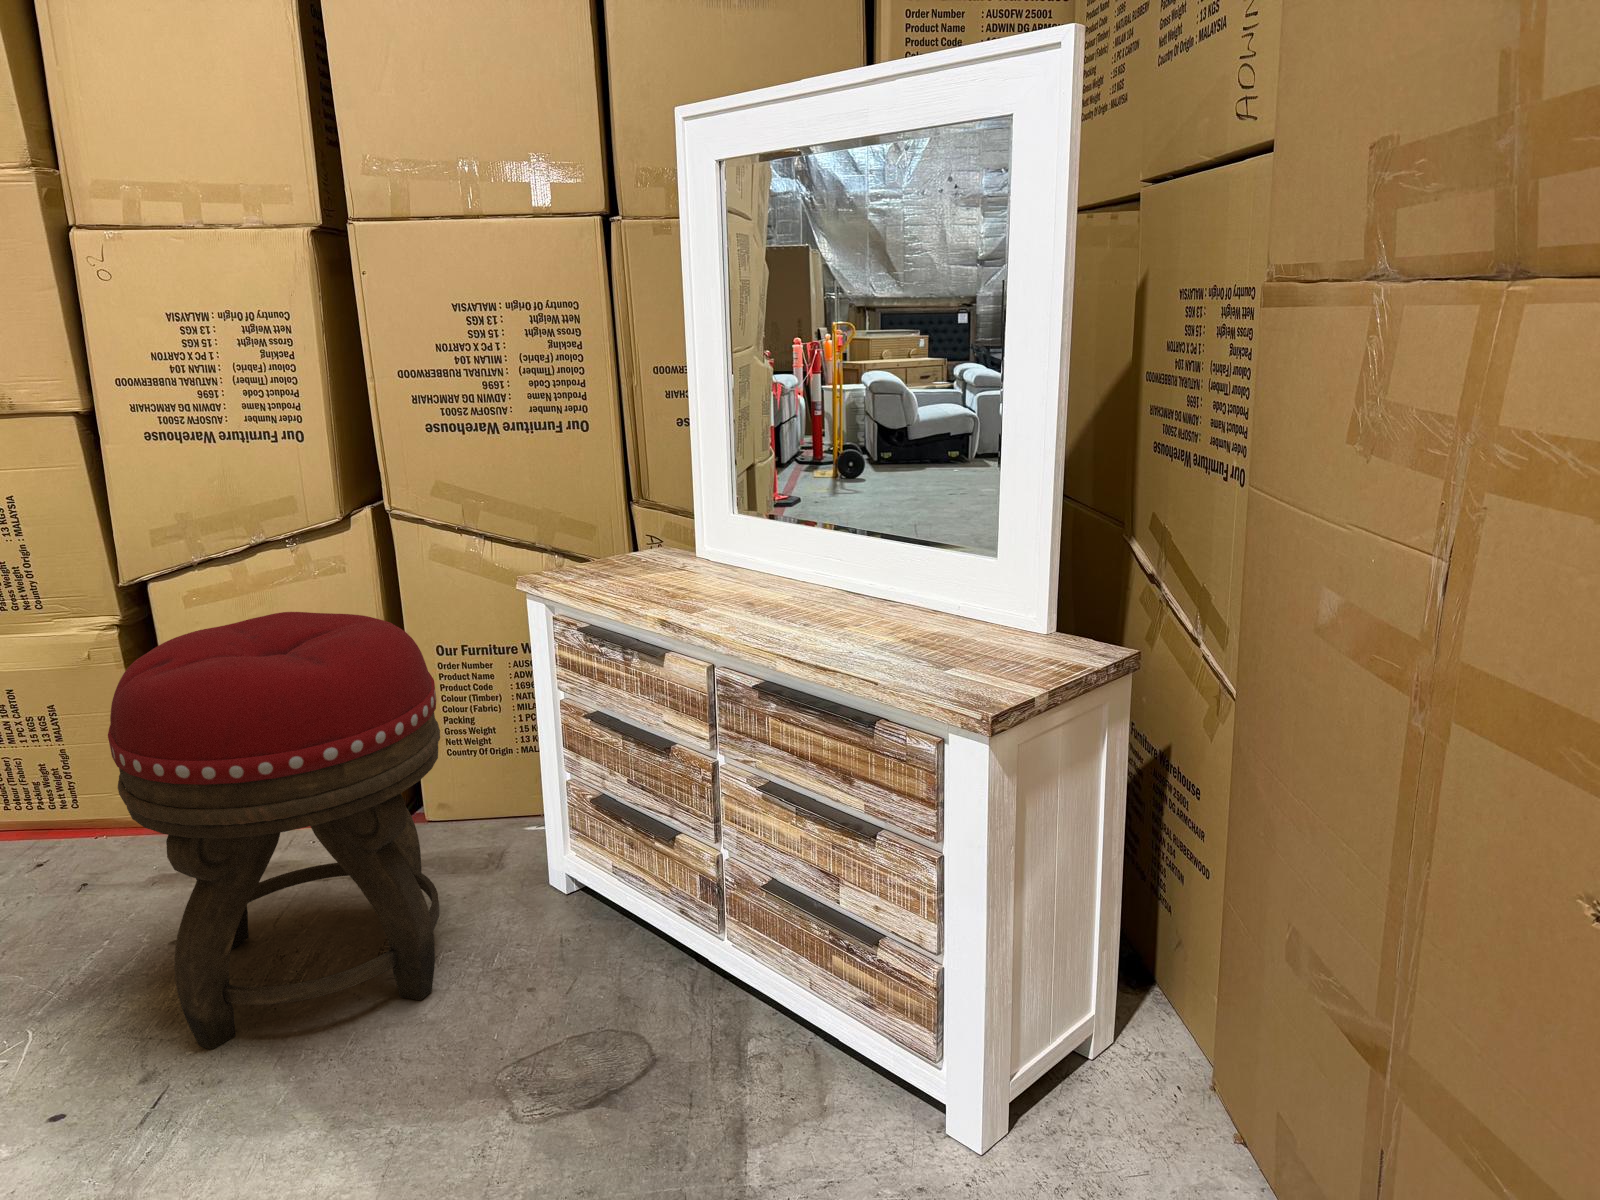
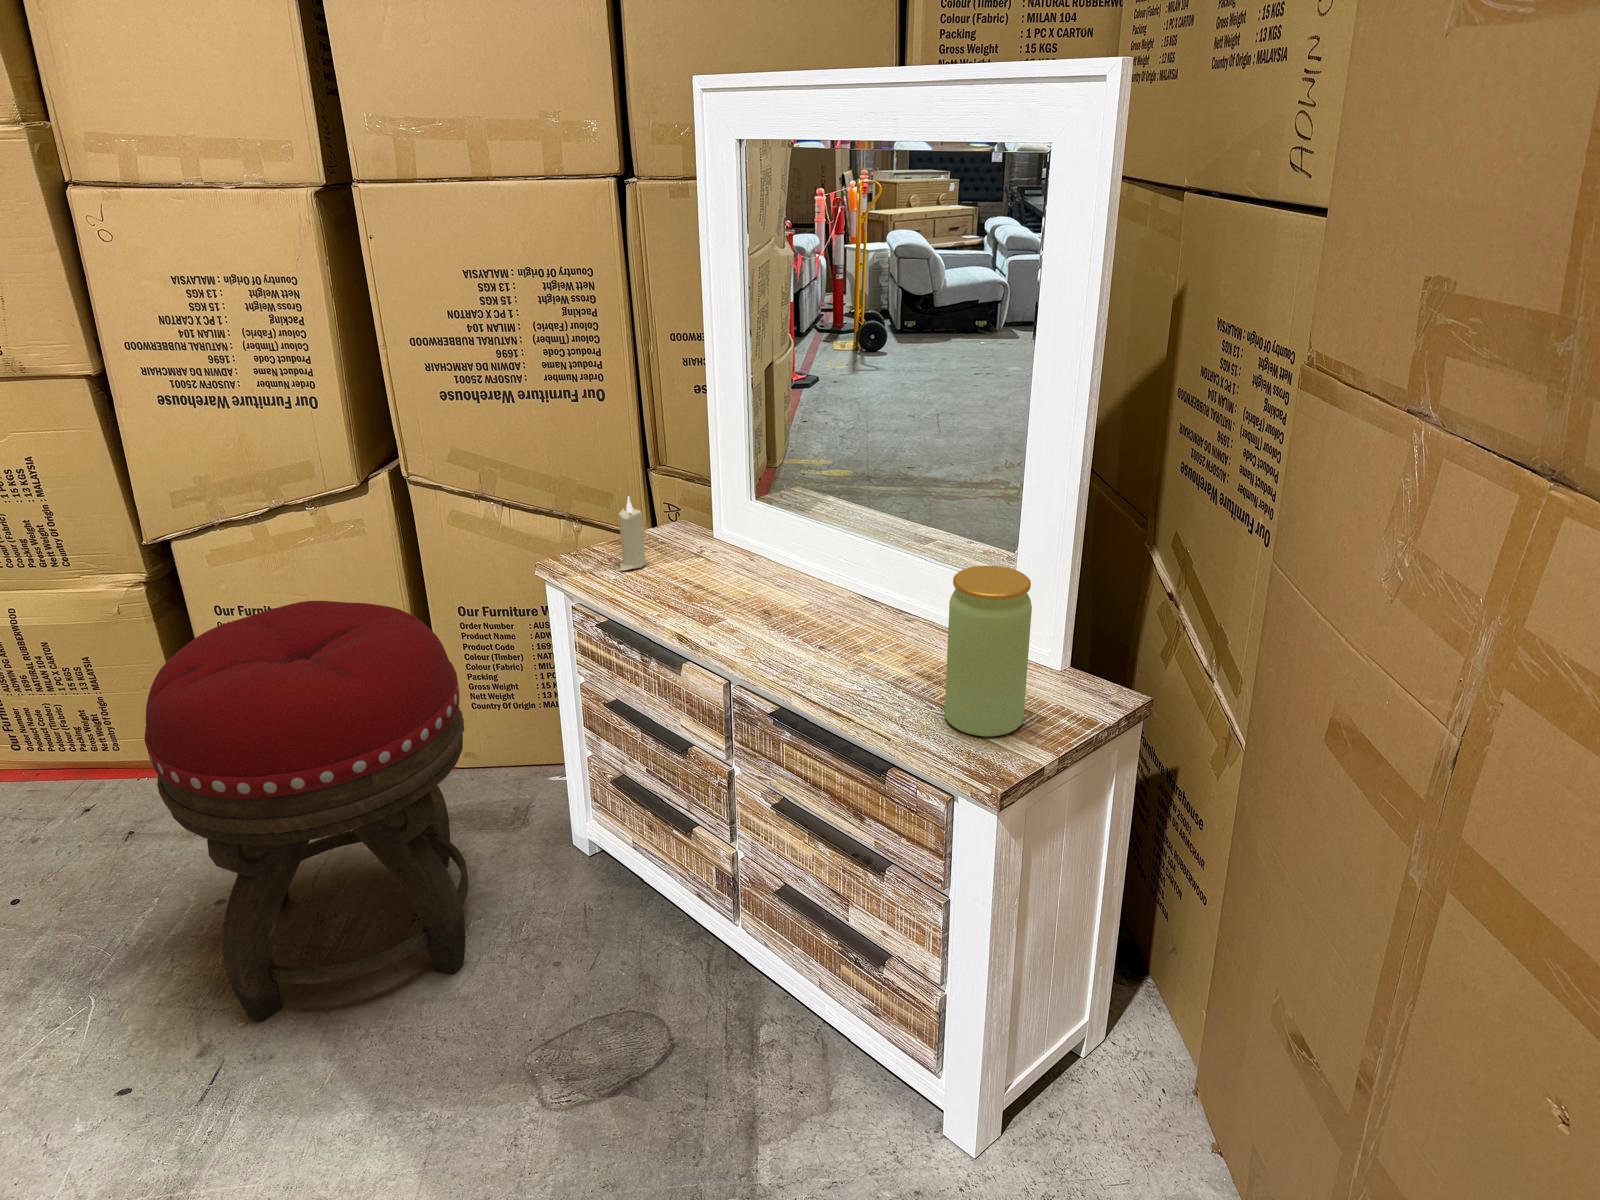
candle: none [601,500,628,576] -> present [618,496,646,570]
jar: none [932,509,1016,677] -> present [945,566,1032,736]

